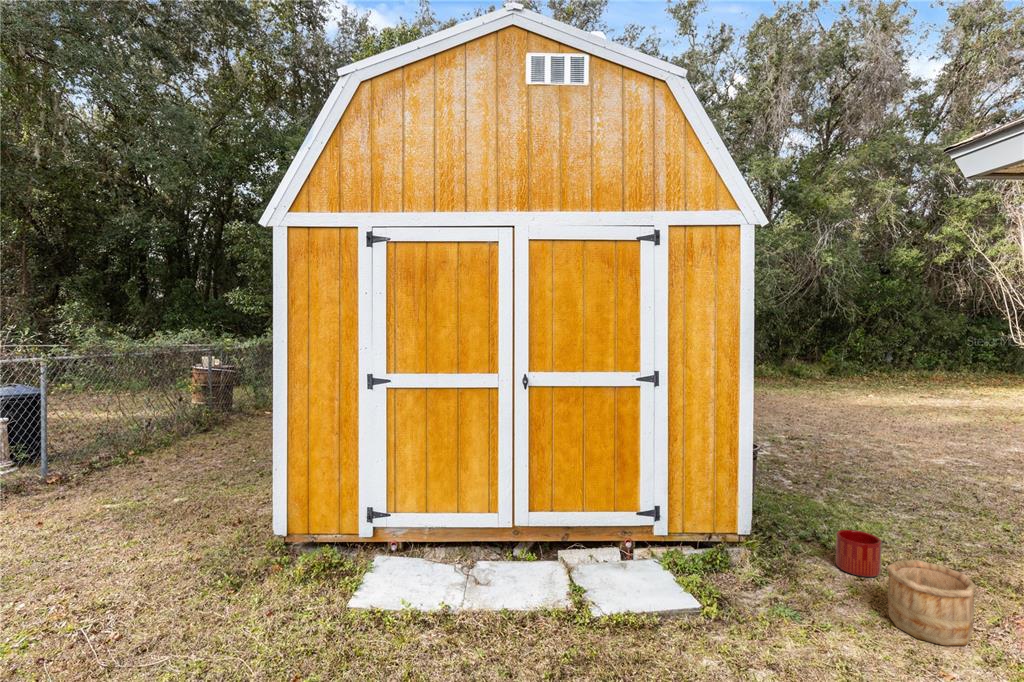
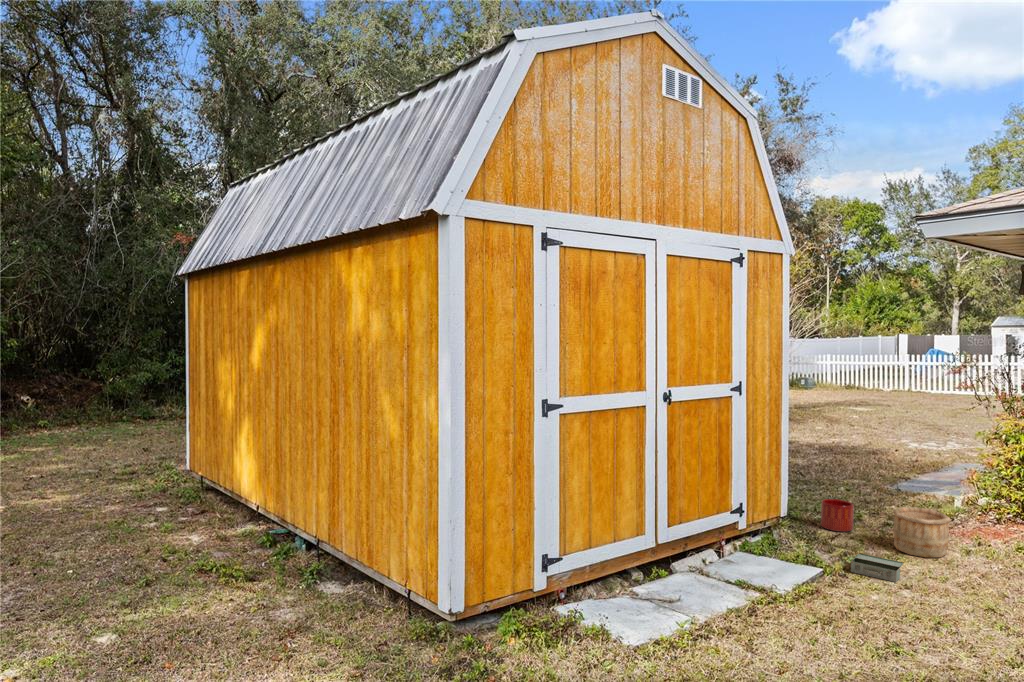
toolbox: none [751,600,823,648] -> present [851,553,904,582]

